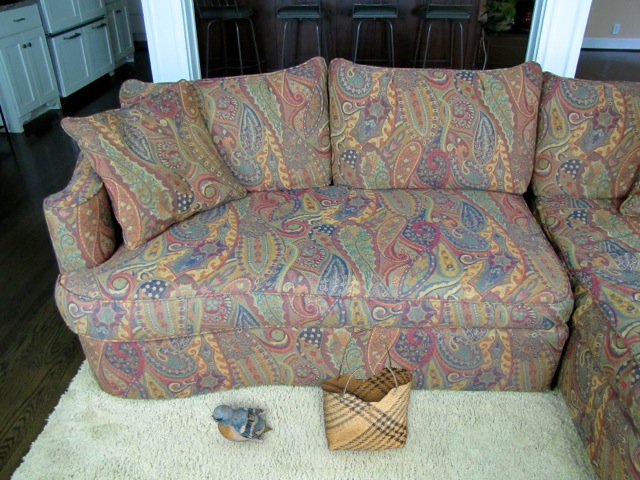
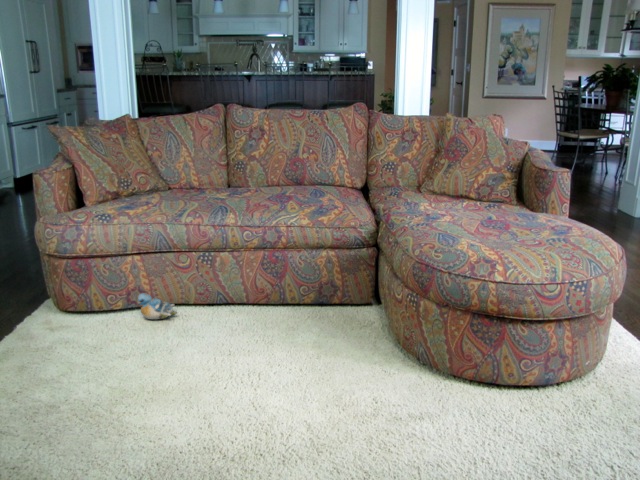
woven basket: present [321,328,413,451] -> none [207,237,267,319]

